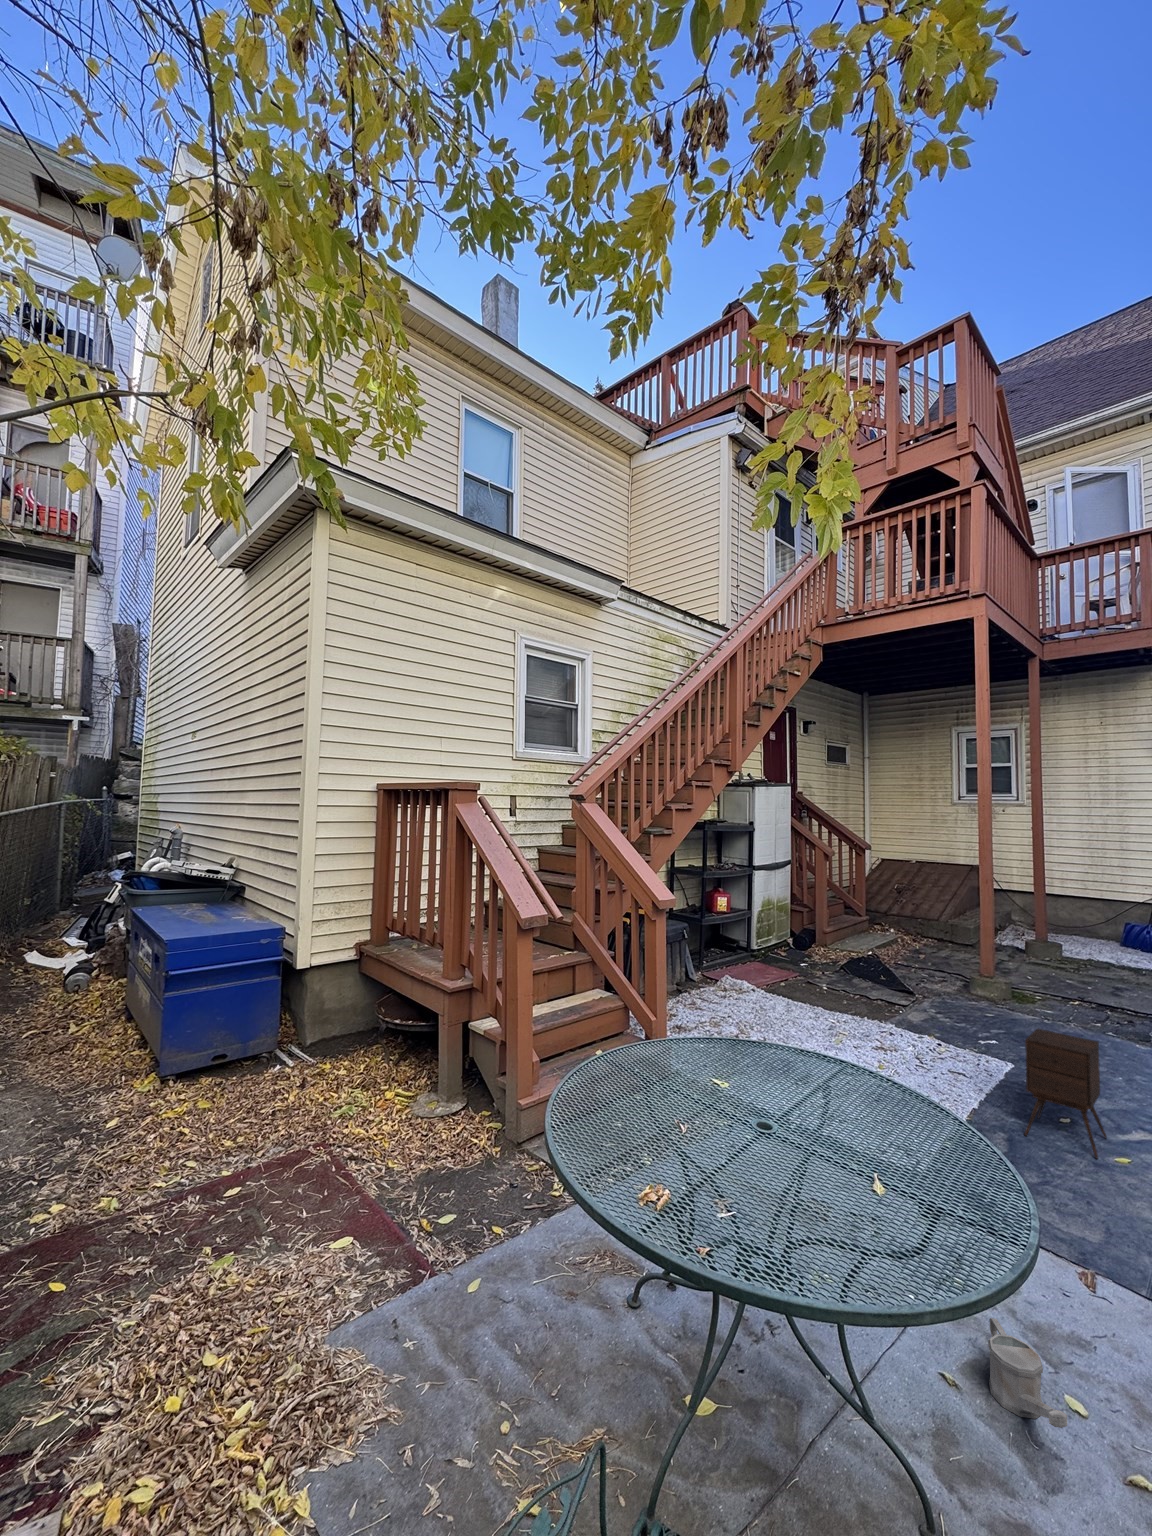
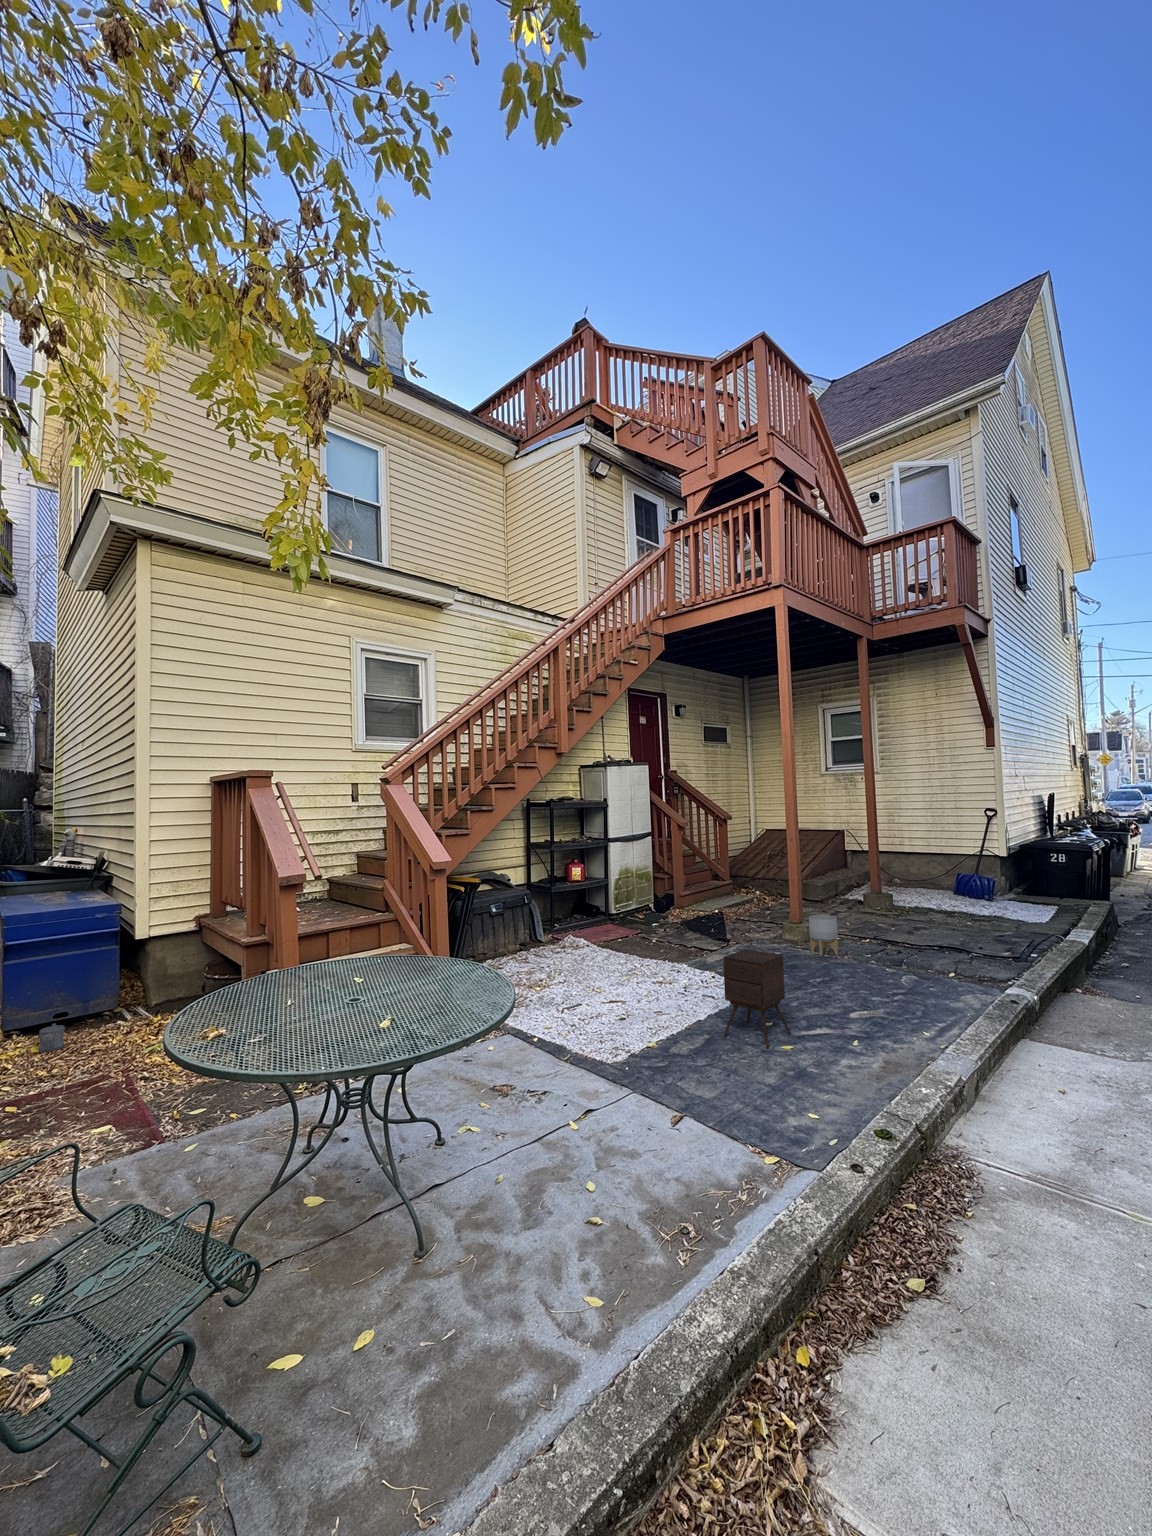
planter: none [1021,972,1059,1022] -> present [809,915,838,956]
watering can: present [988,1318,1067,1428] -> present [39,1023,65,1052]

